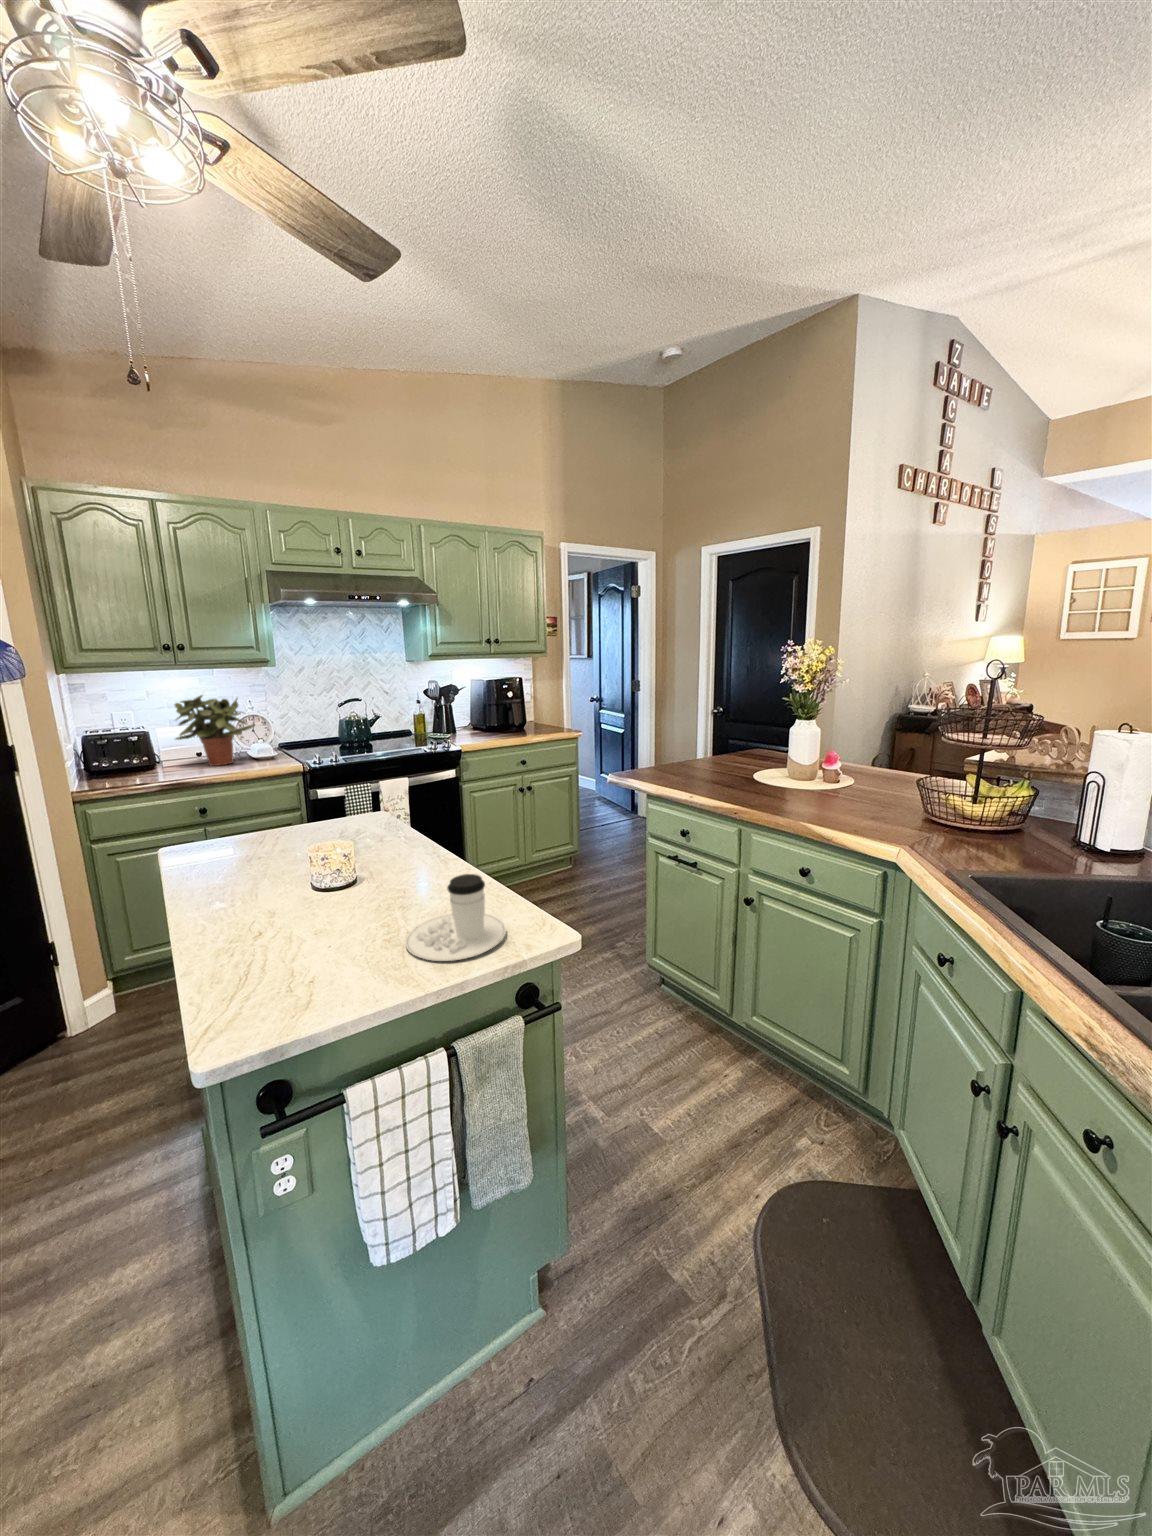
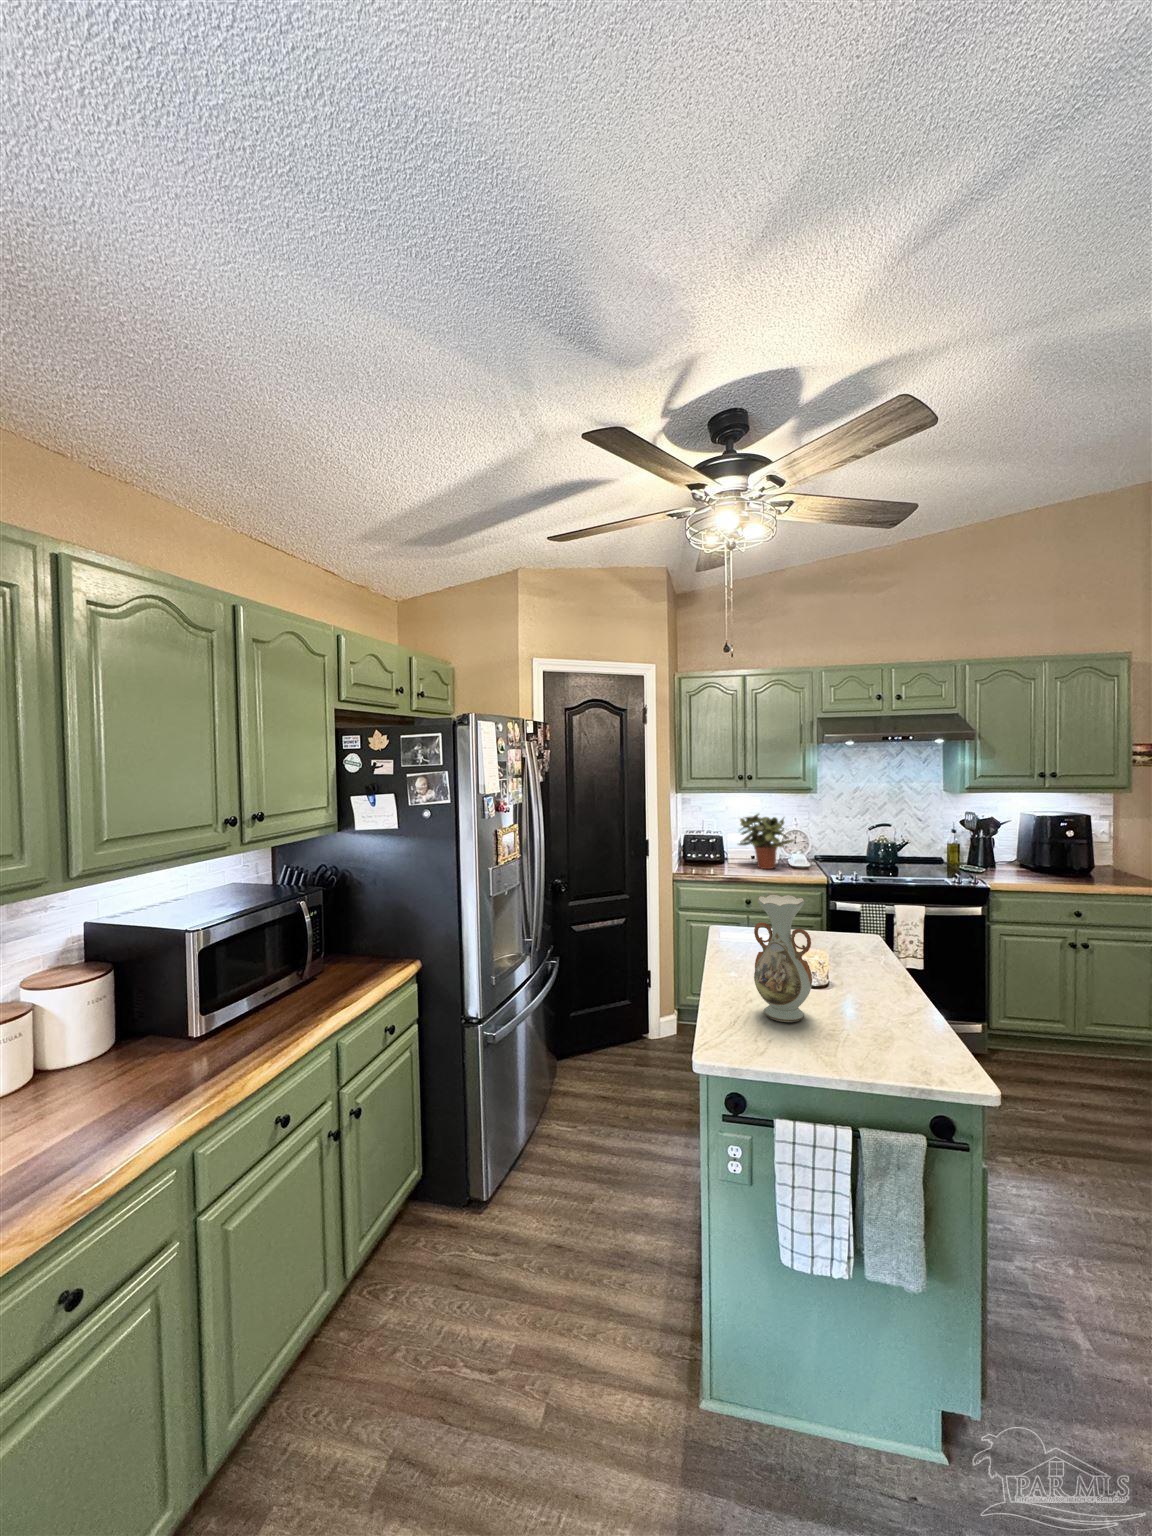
vase: none [250,764,349,948] -> present [754,894,812,1022]
coffee cup: present [405,874,506,961] -> none [843,1005,929,1071]

